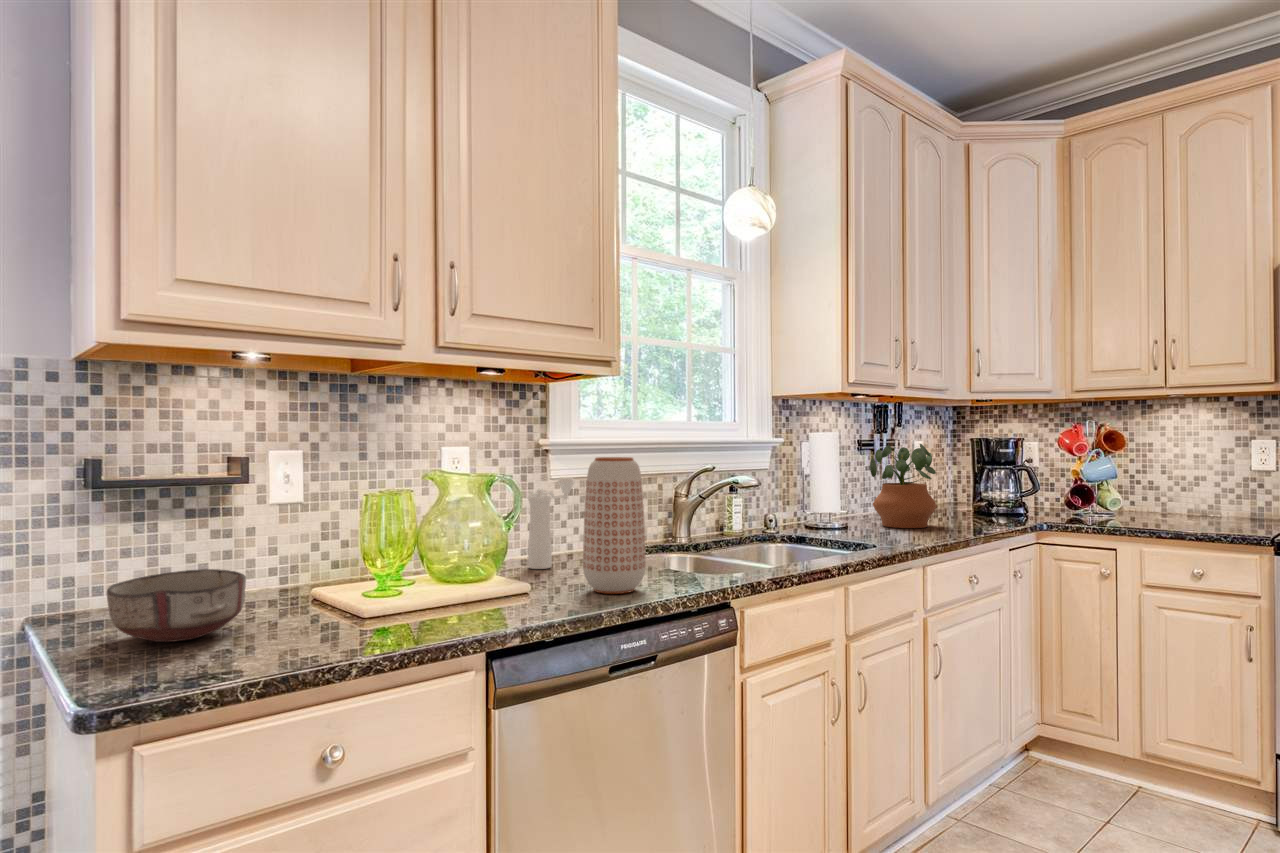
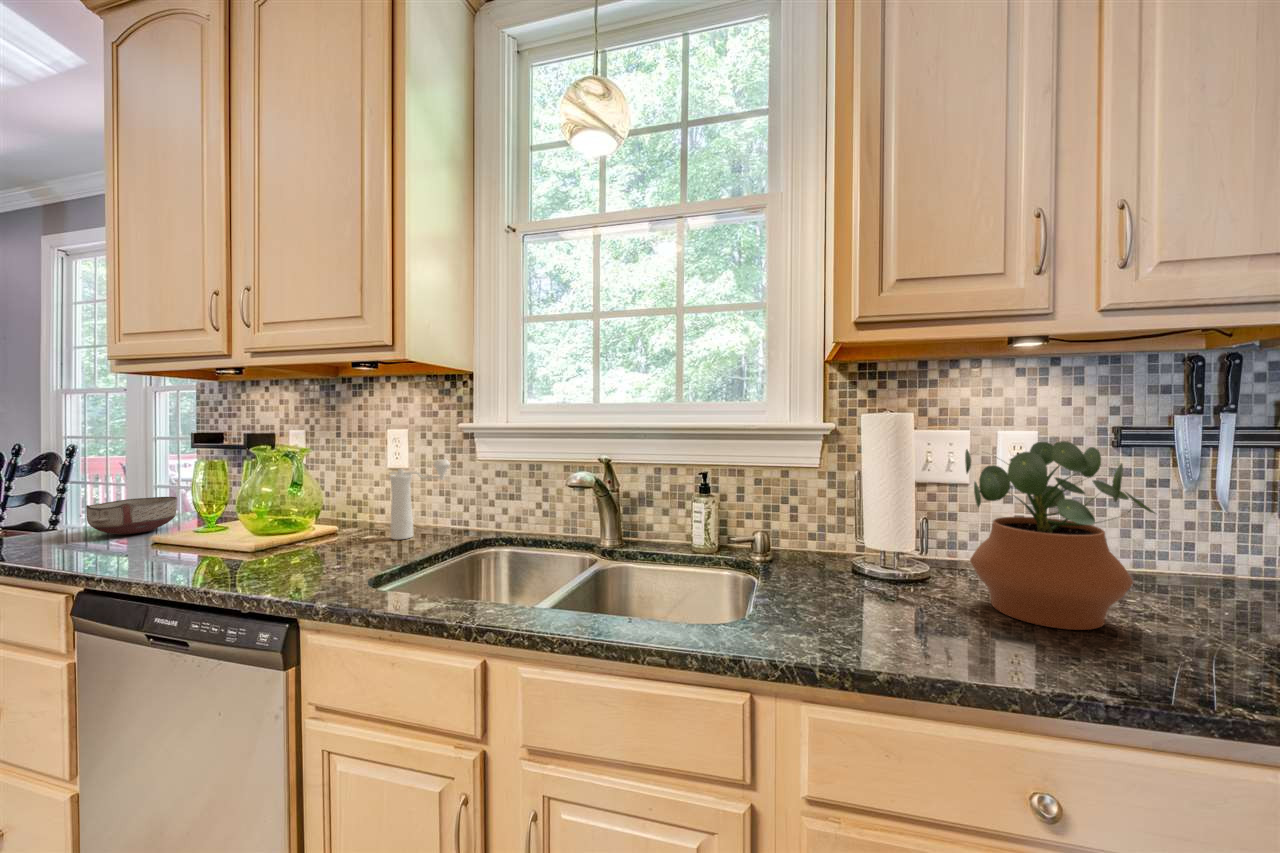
vase: present [583,457,646,594] -> none [230,444,302,576]

